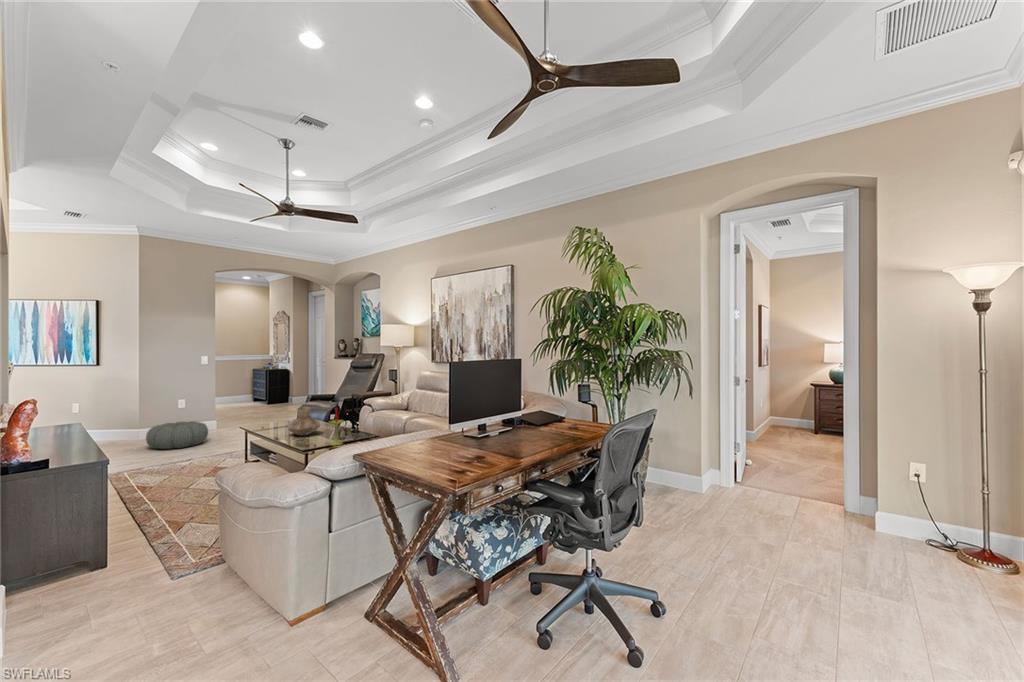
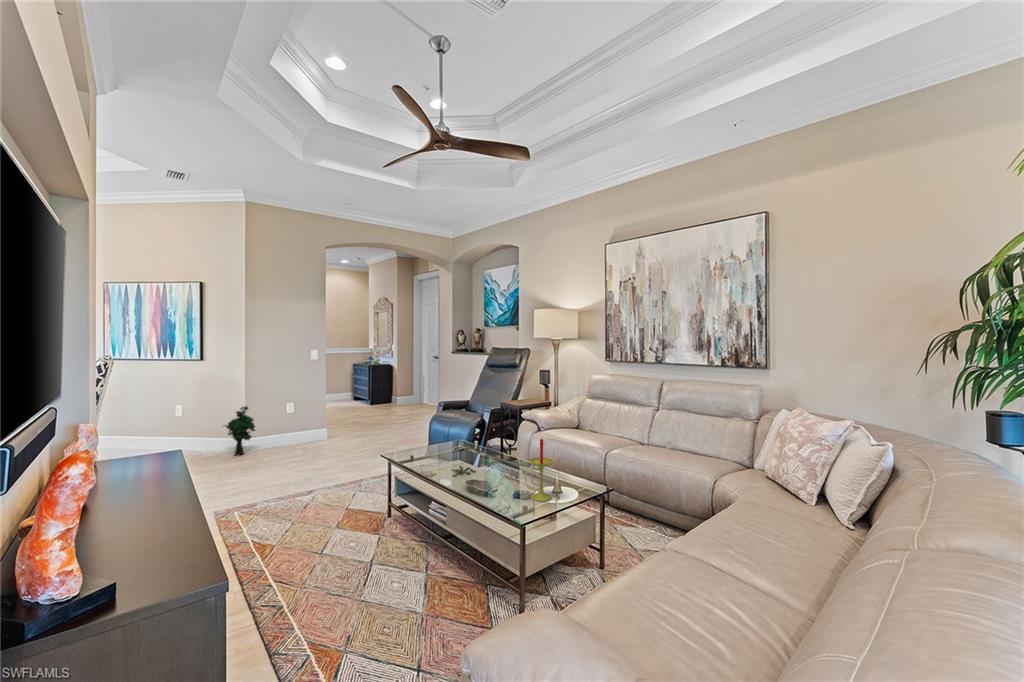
decorative plant: none [116,402,148,443] -> present [225,407,255,456]
vase: present [287,407,320,435] -> none [452,430,497,474]
pouf: present [146,421,208,449] -> none [256,432,324,468]

